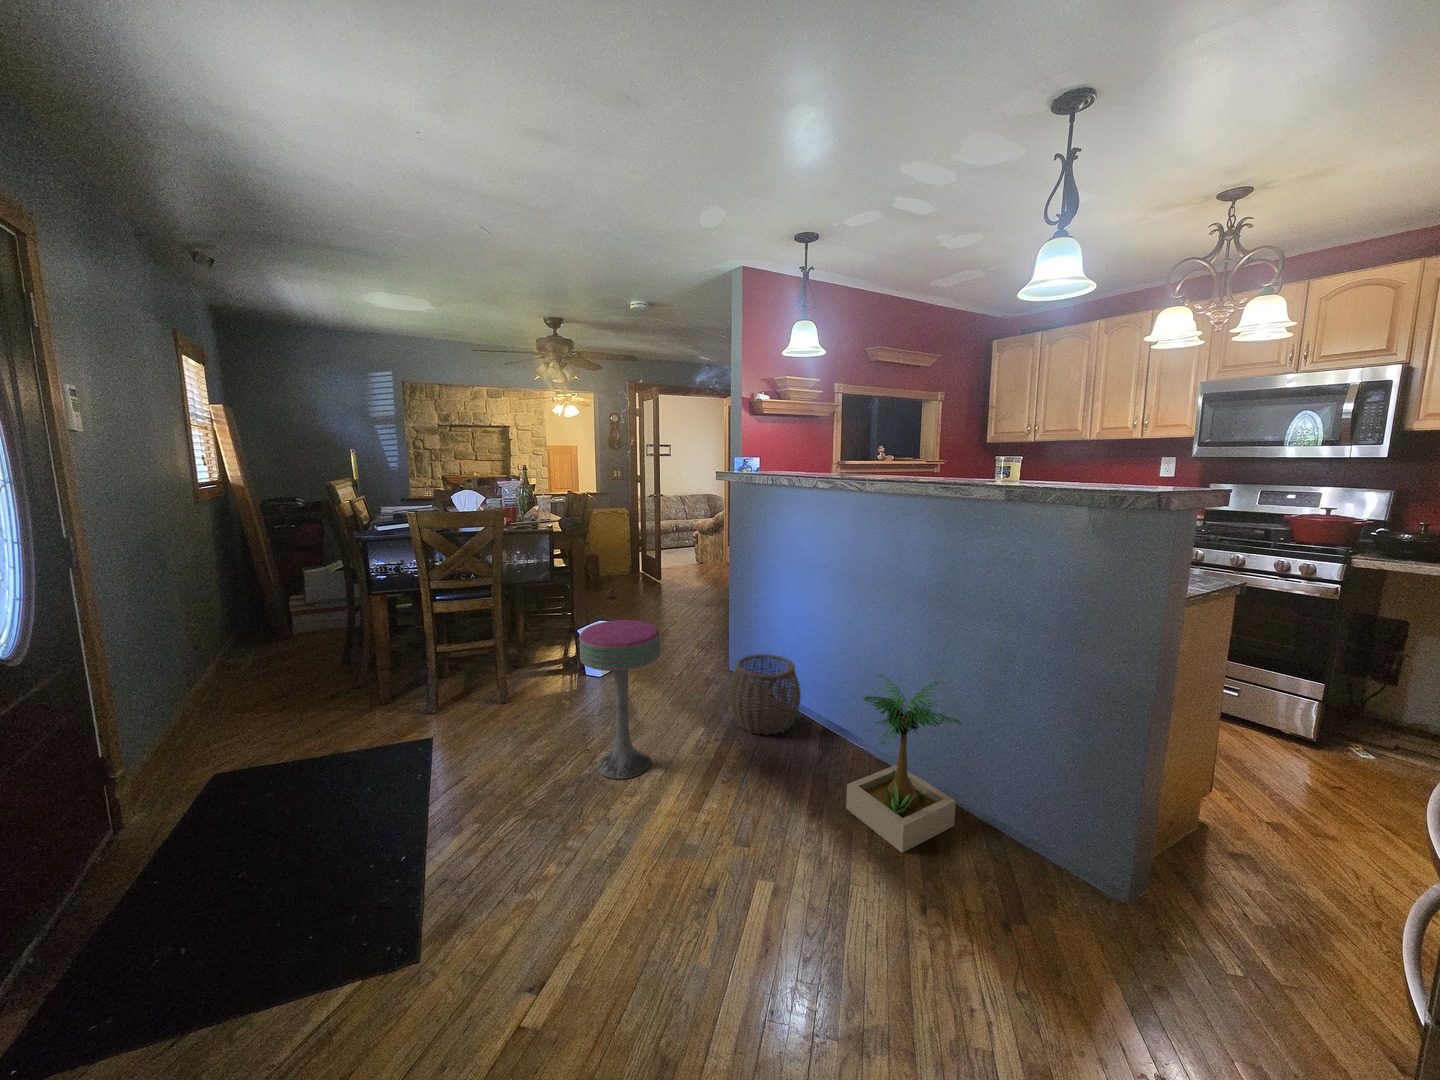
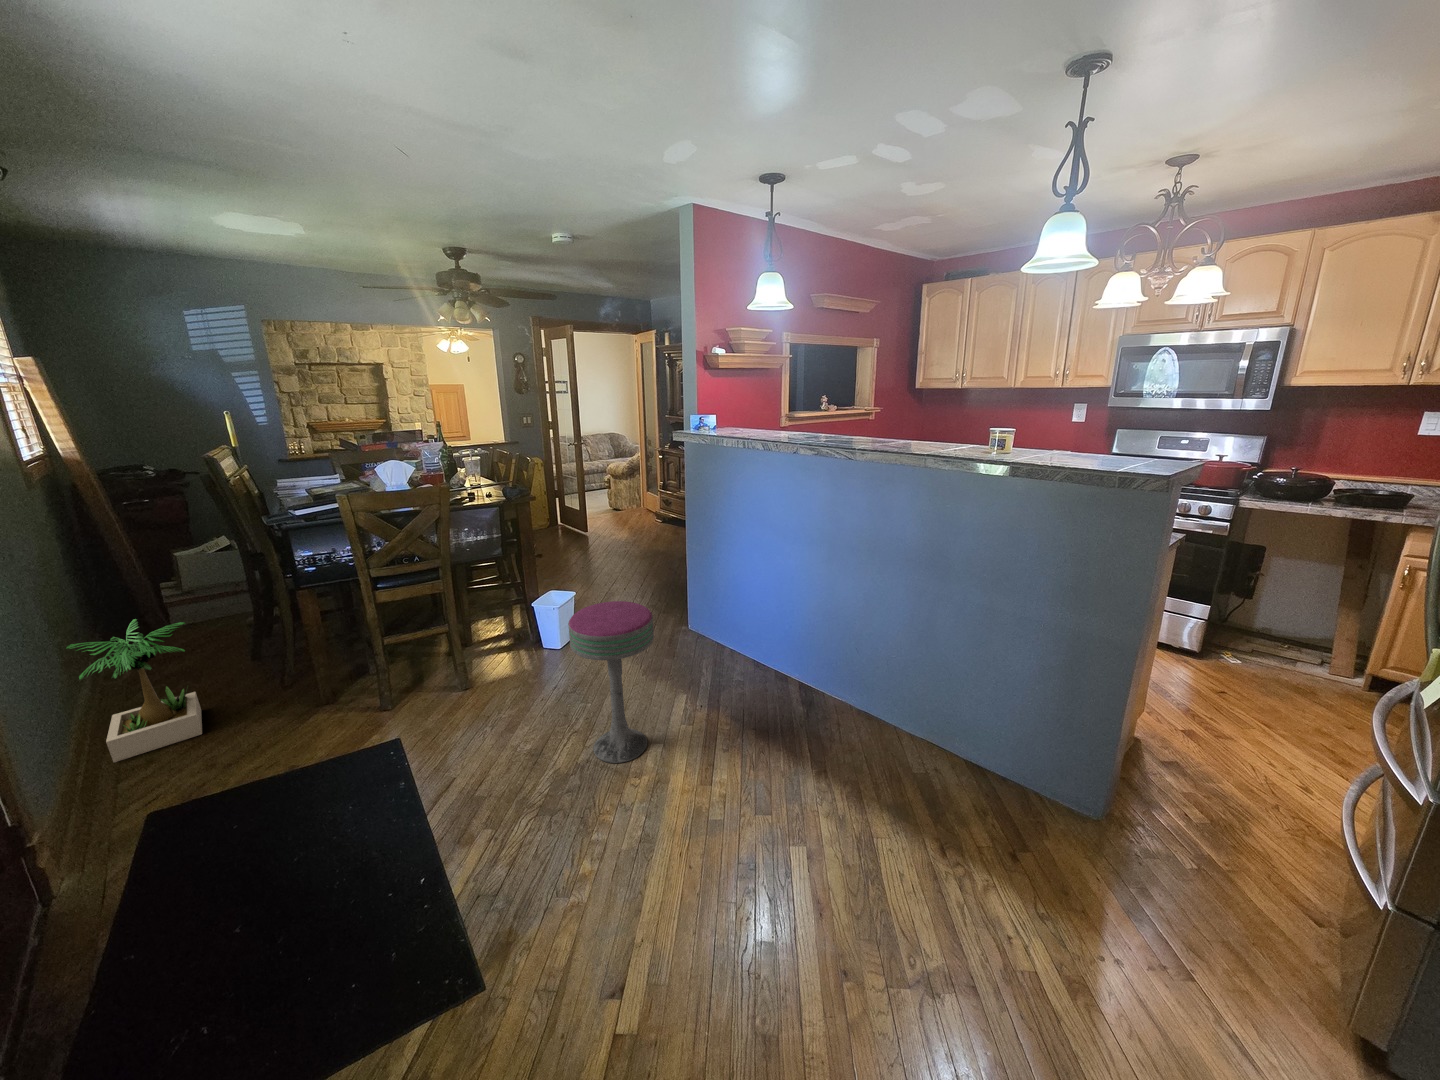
woven basket: present [729,654,801,735] -> none [711,618,782,698]
potted plant: present [846,674,961,853] -> present [67,619,202,762]

